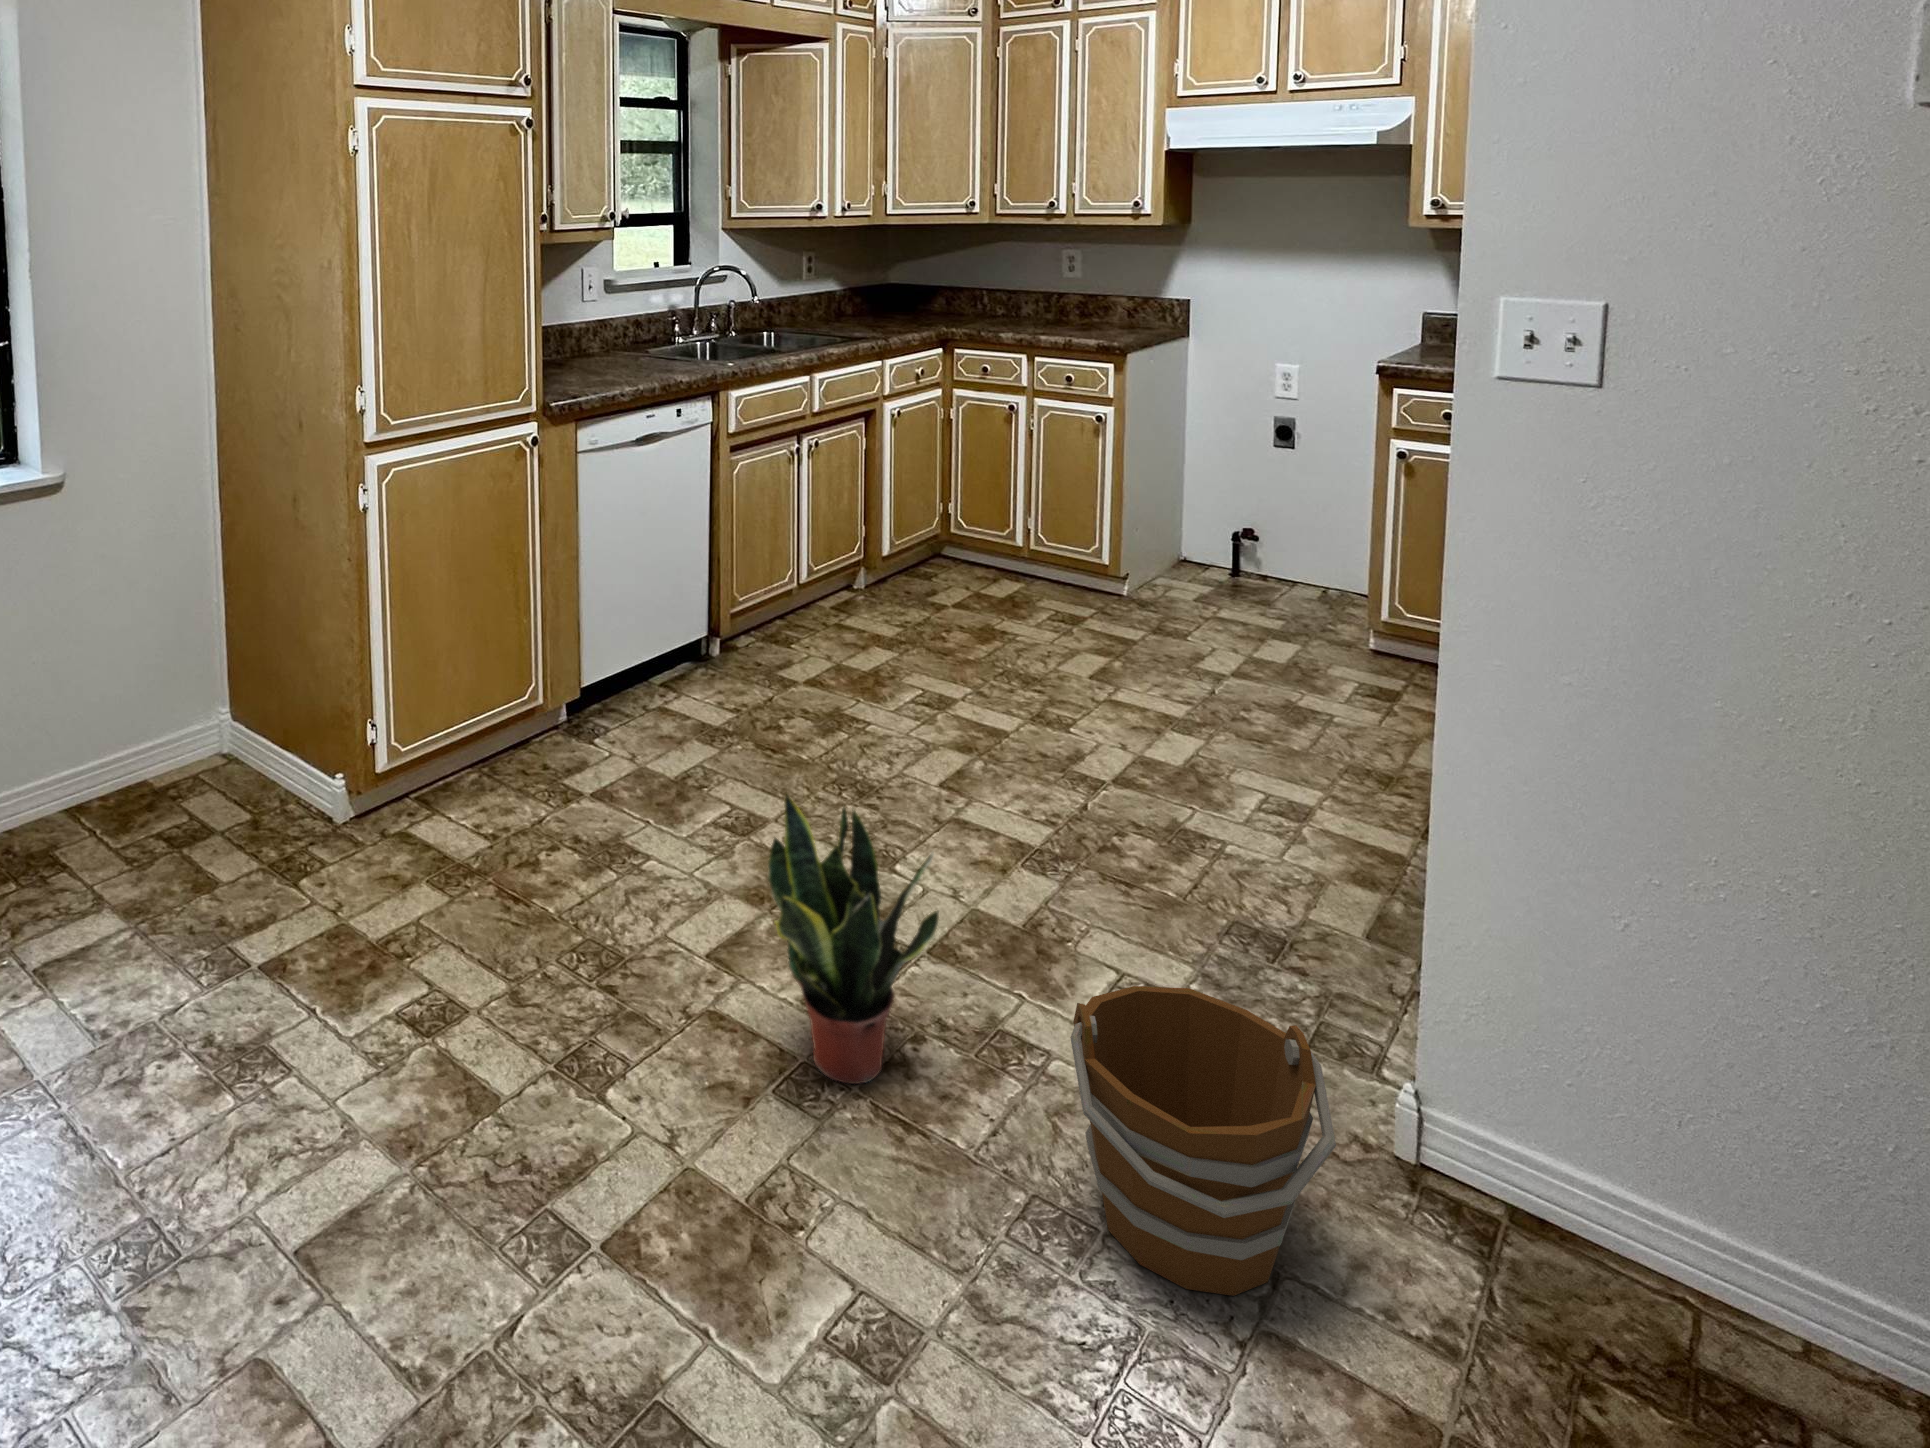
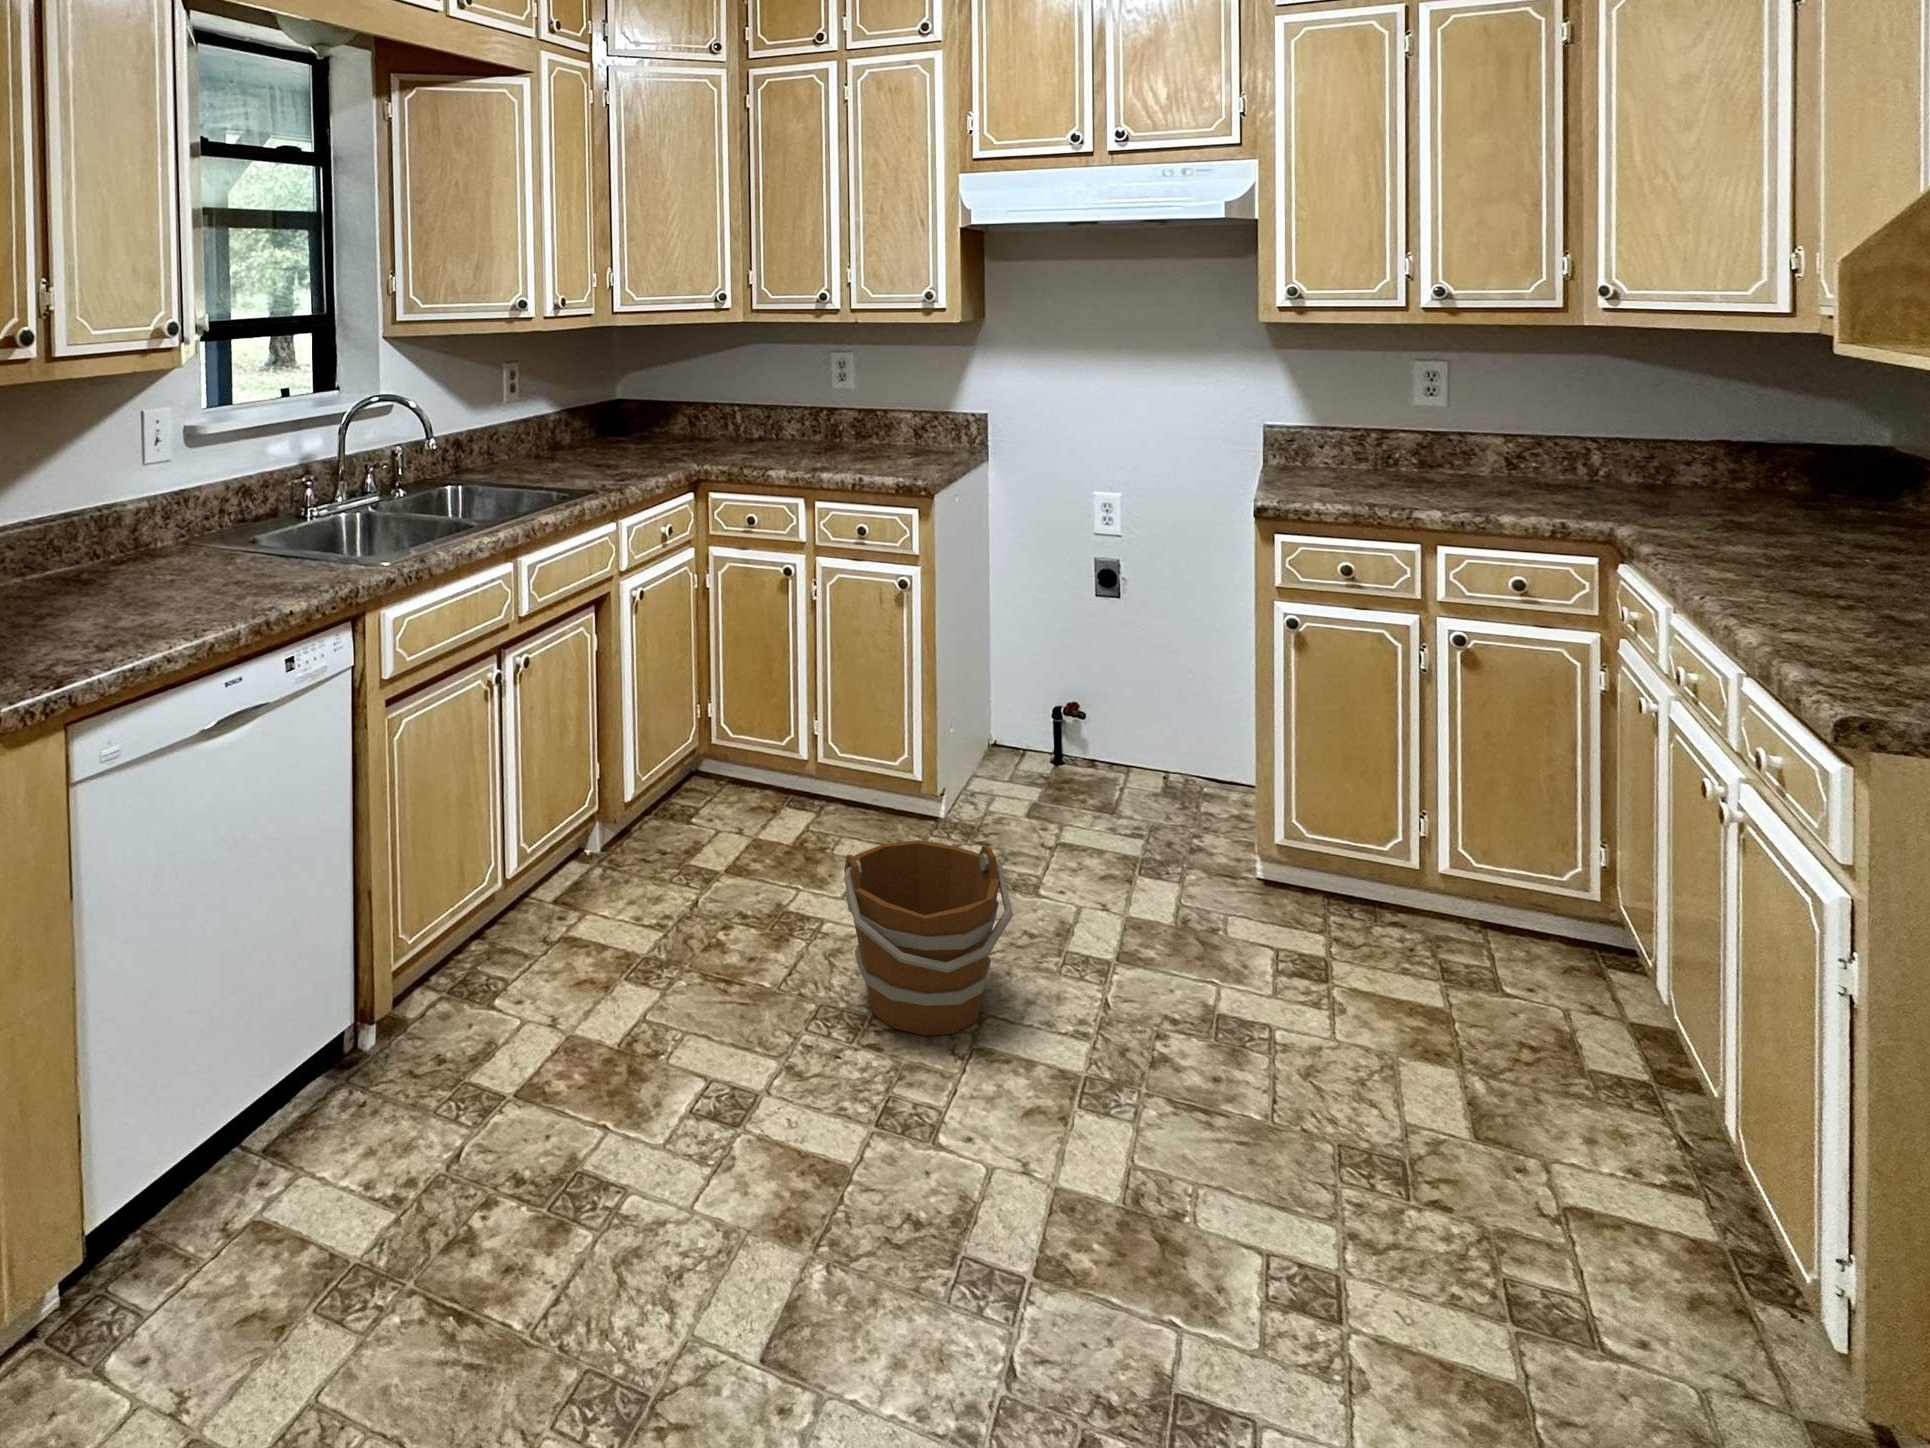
potted plant: present [768,795,939,1084] -> none [610,743,744,963]

